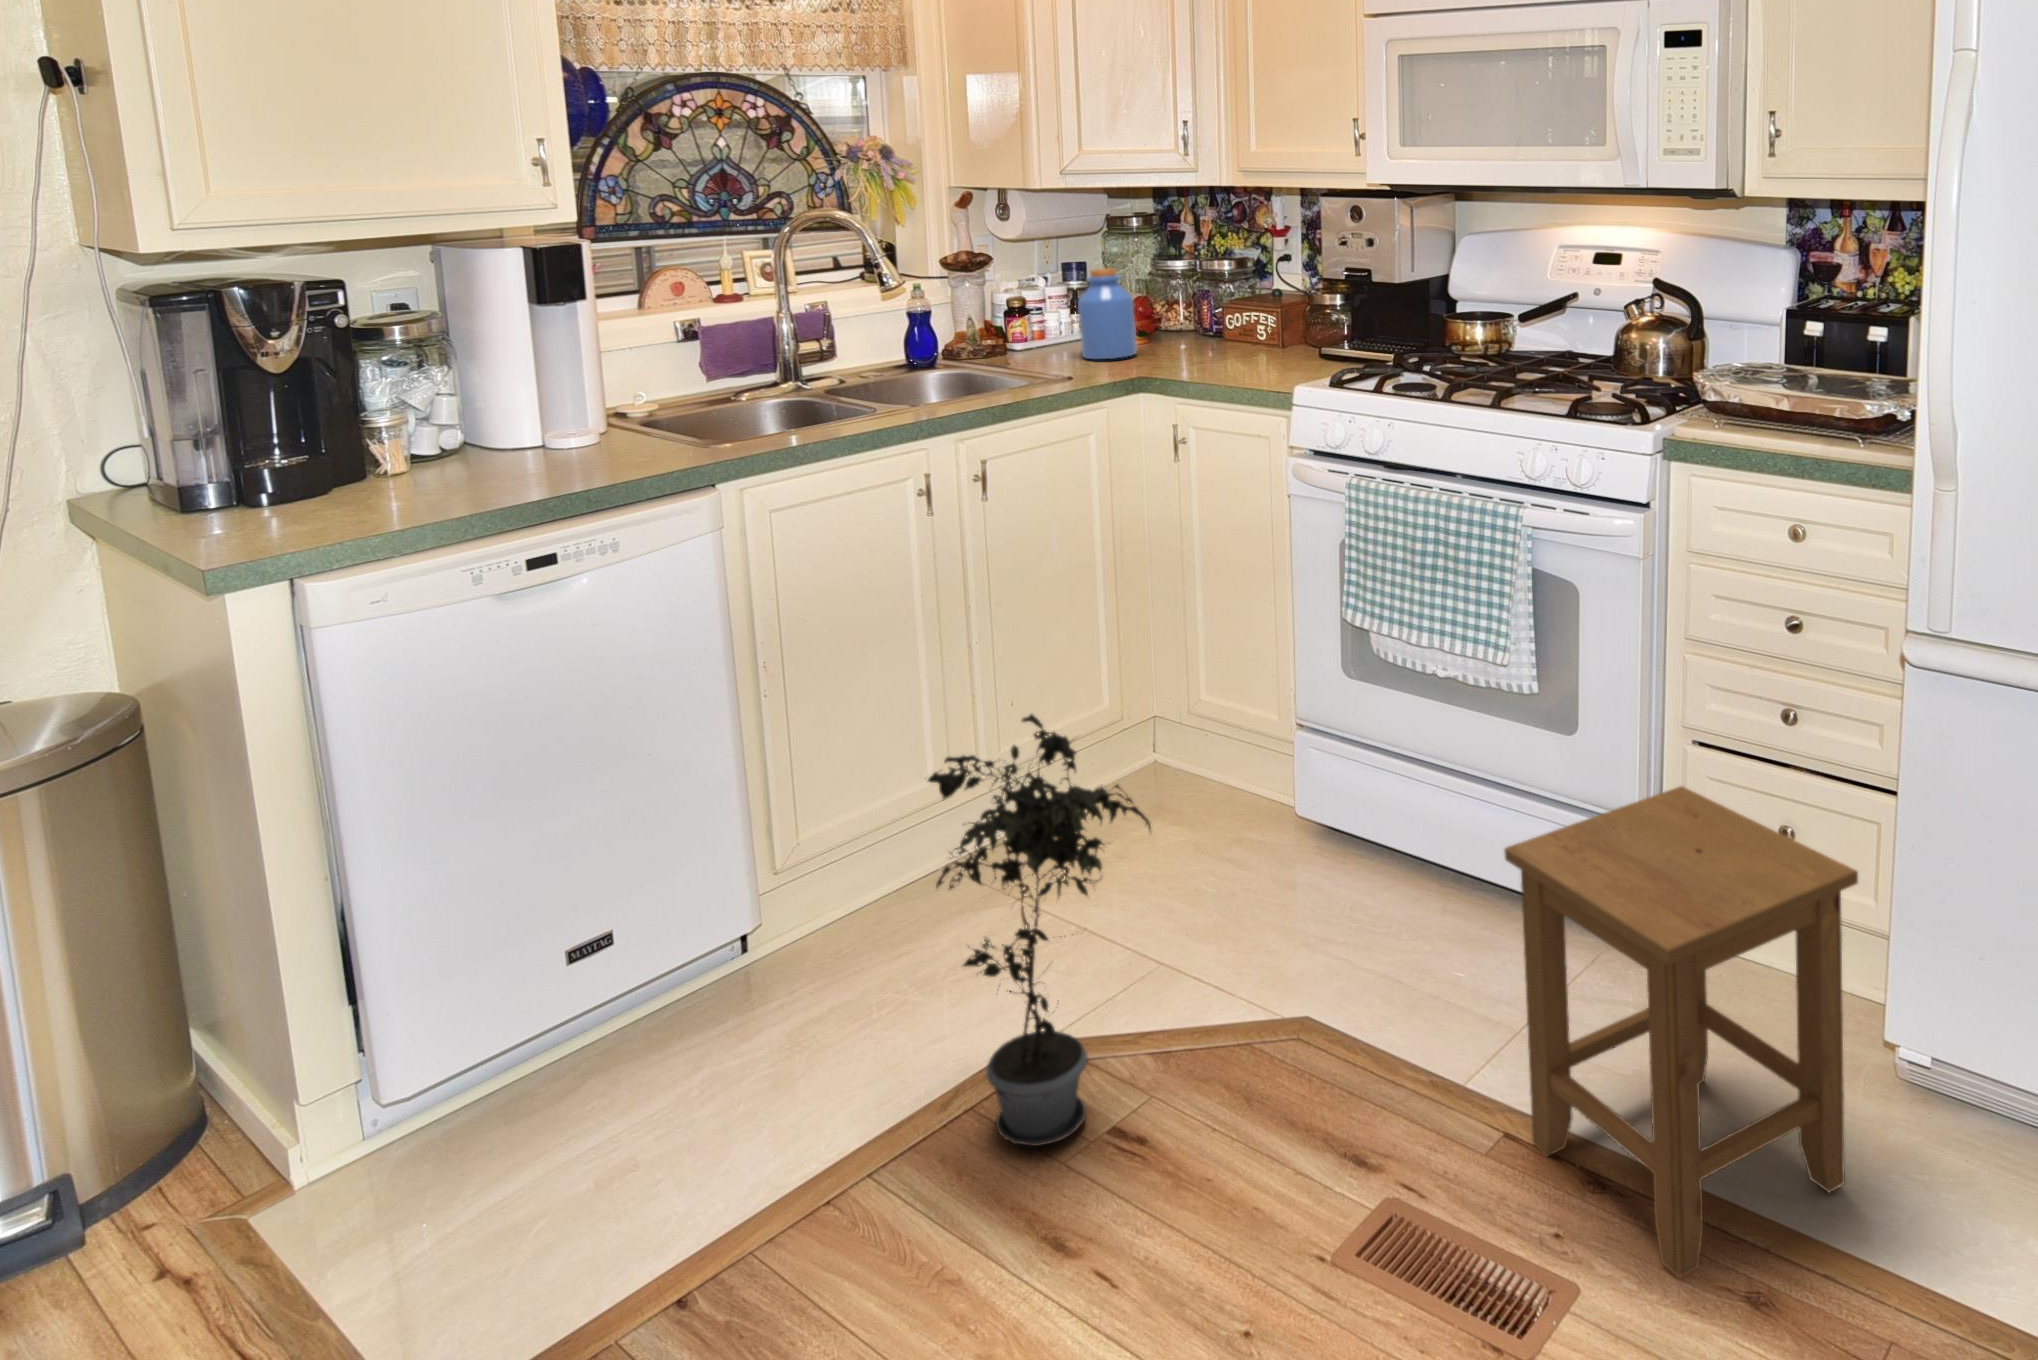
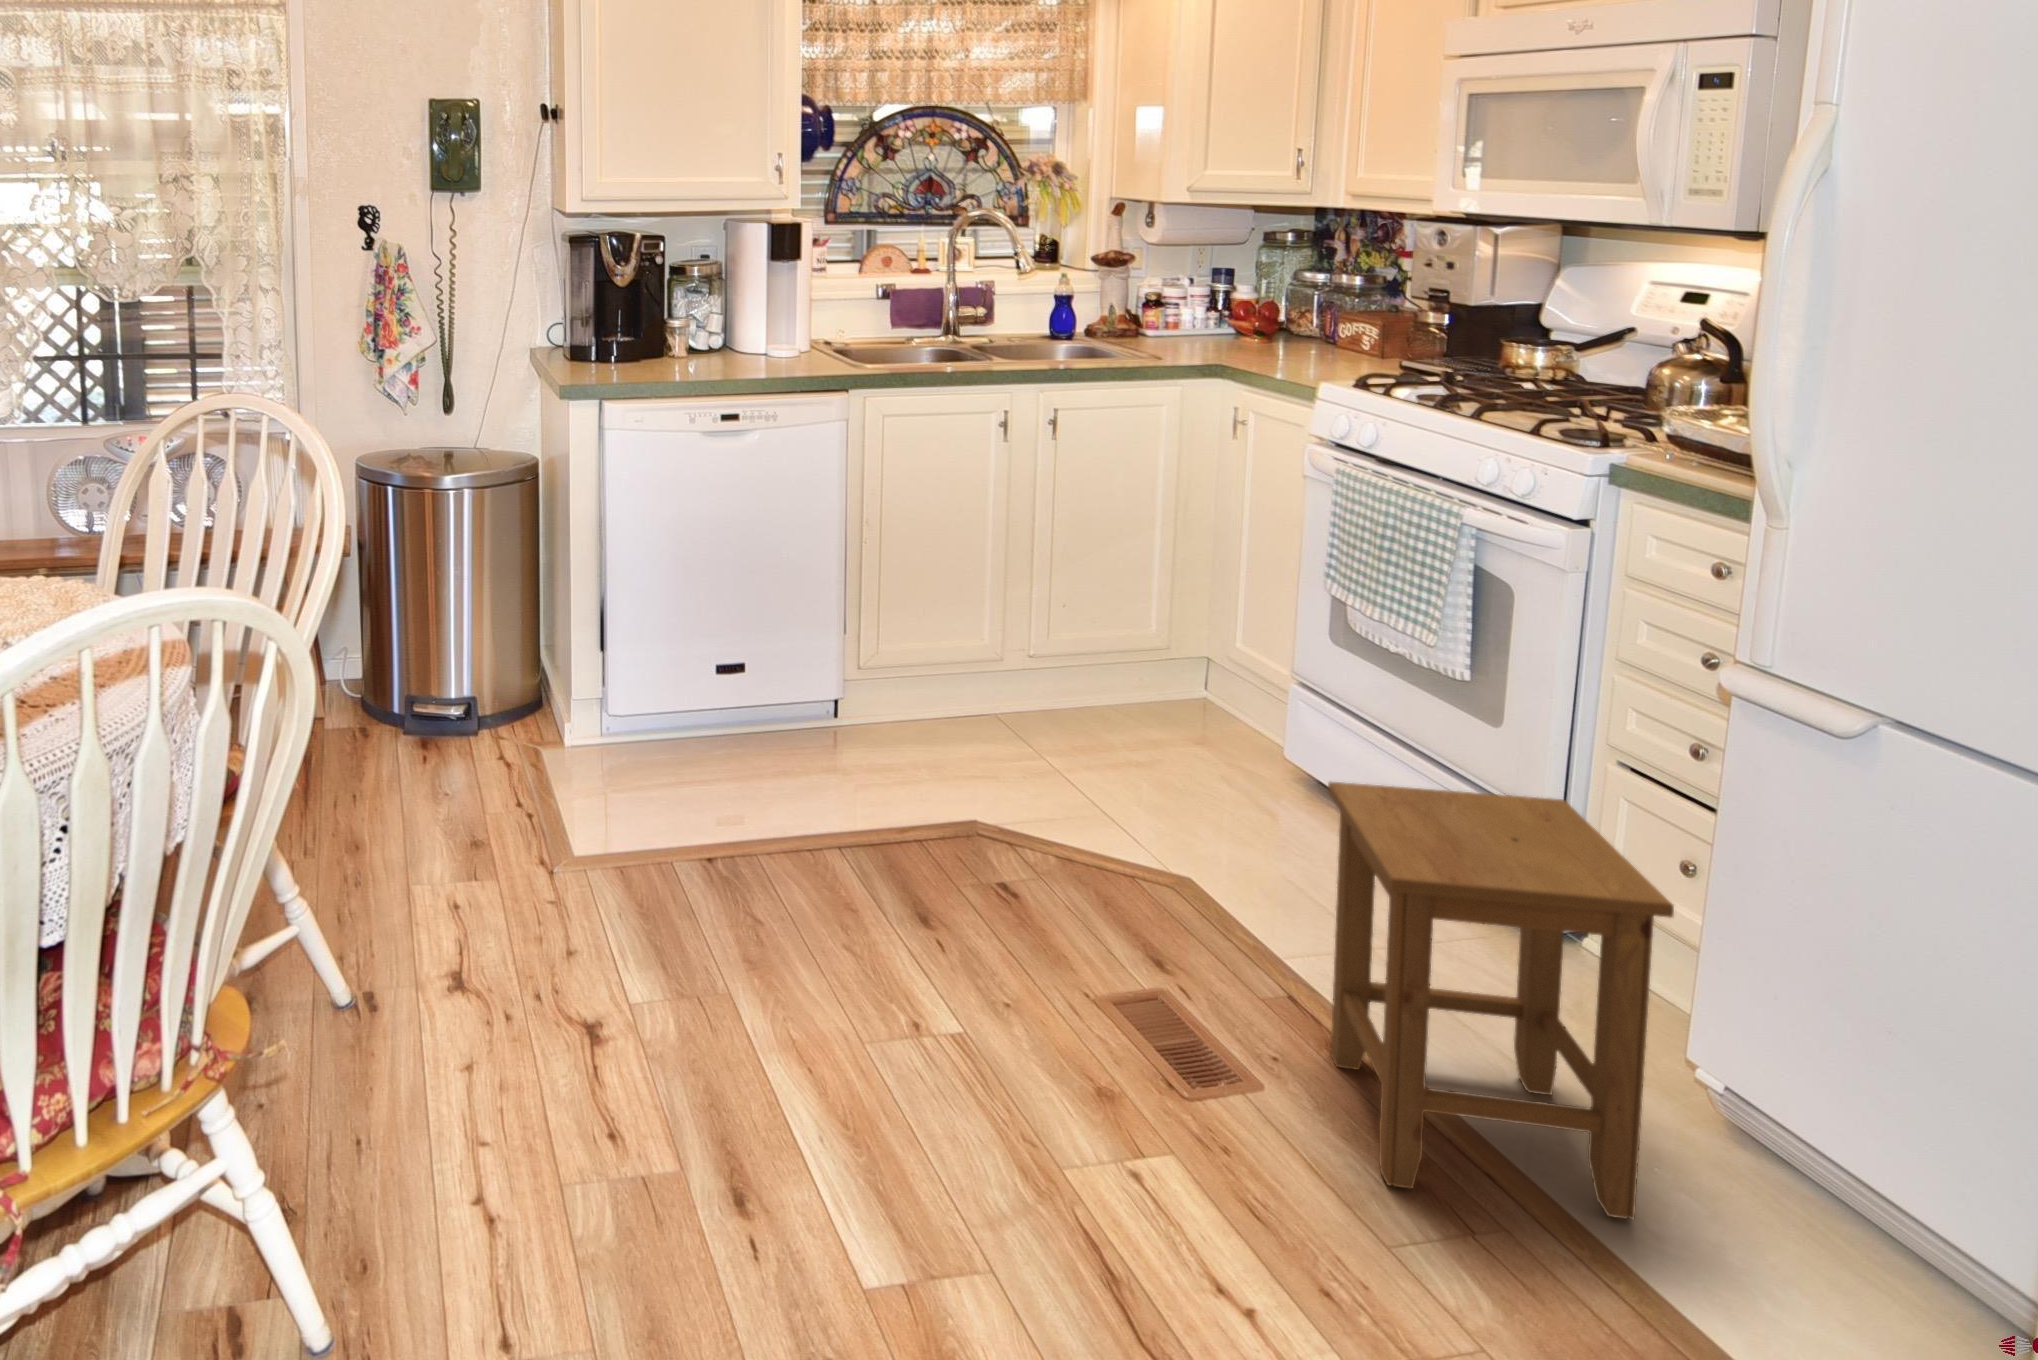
jar: present [1078,268,1137,359] -> none [1188,272,1241,350]
potted plant: present [928,714,1151,1146] -> none [894,579,1038,893]

